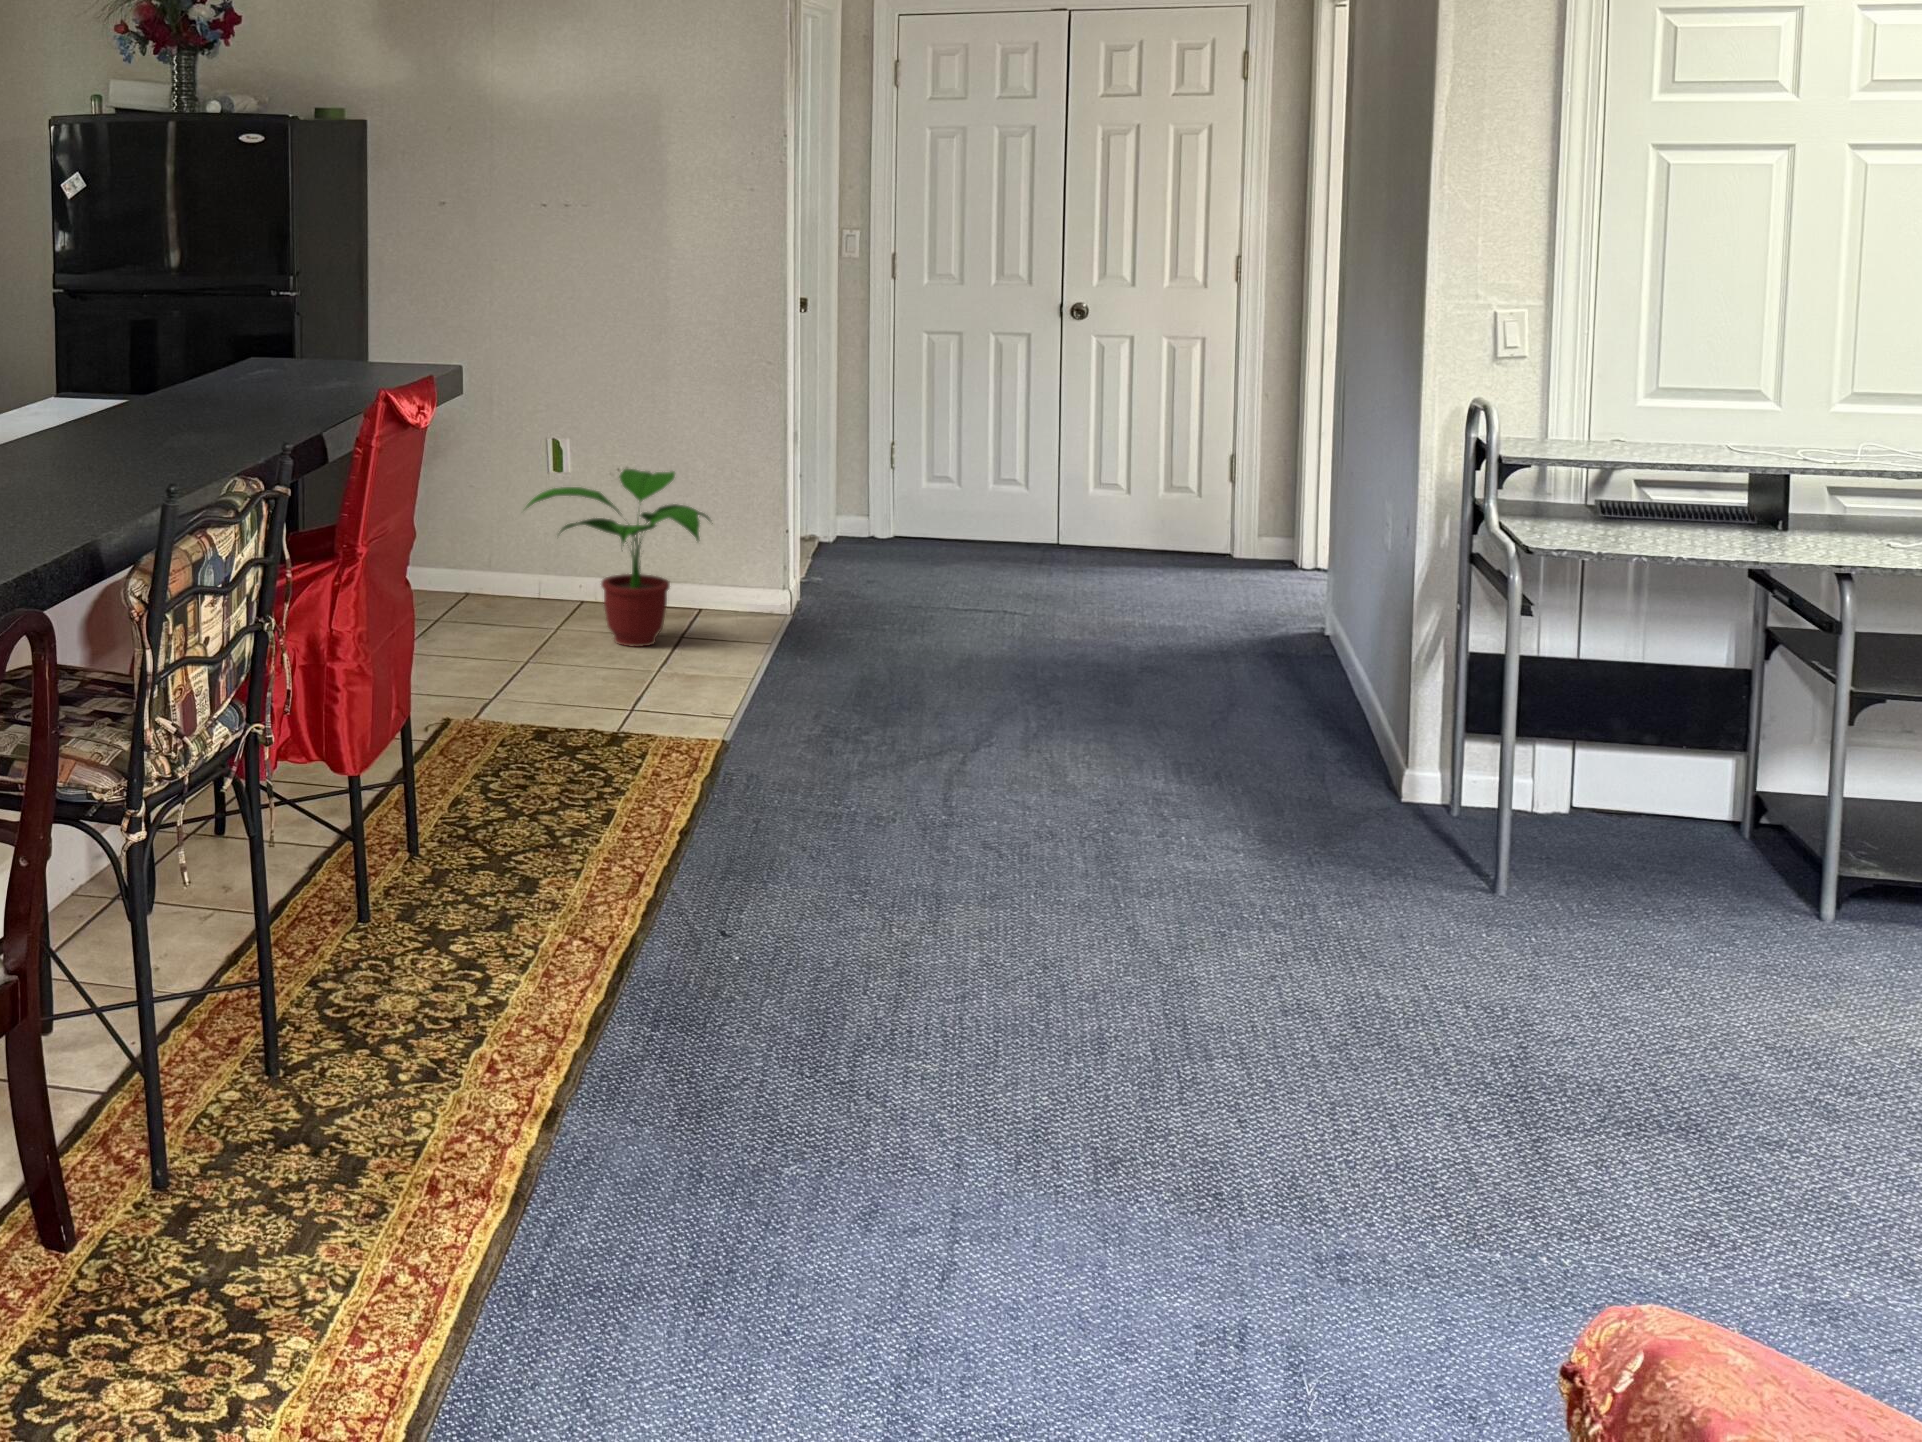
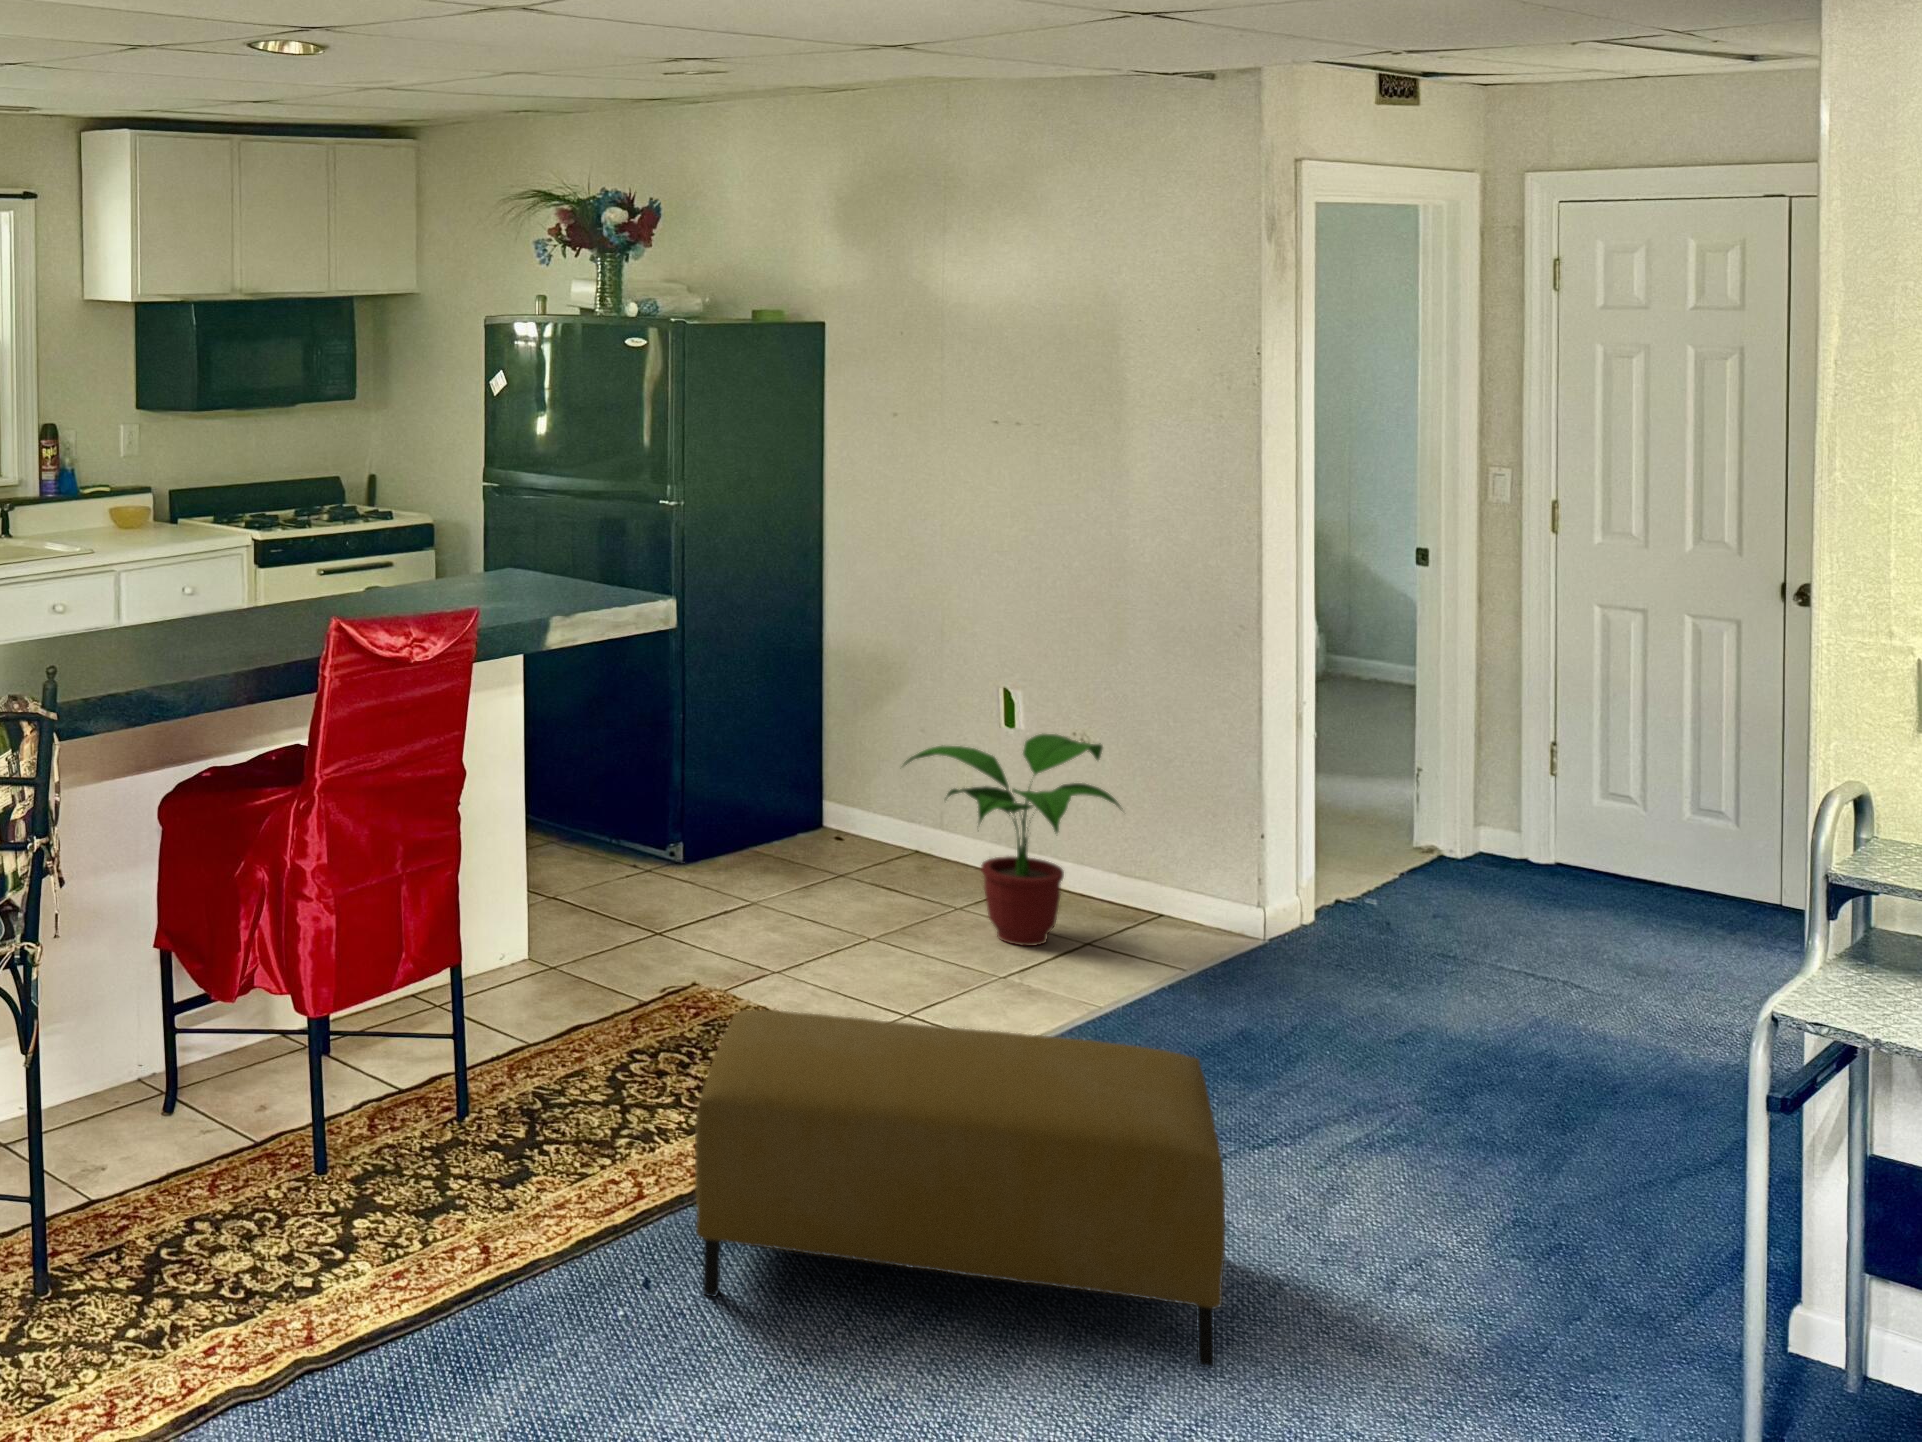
ottoman: none [687,662,1144,923] -> present [695,1010,1225,1368]

